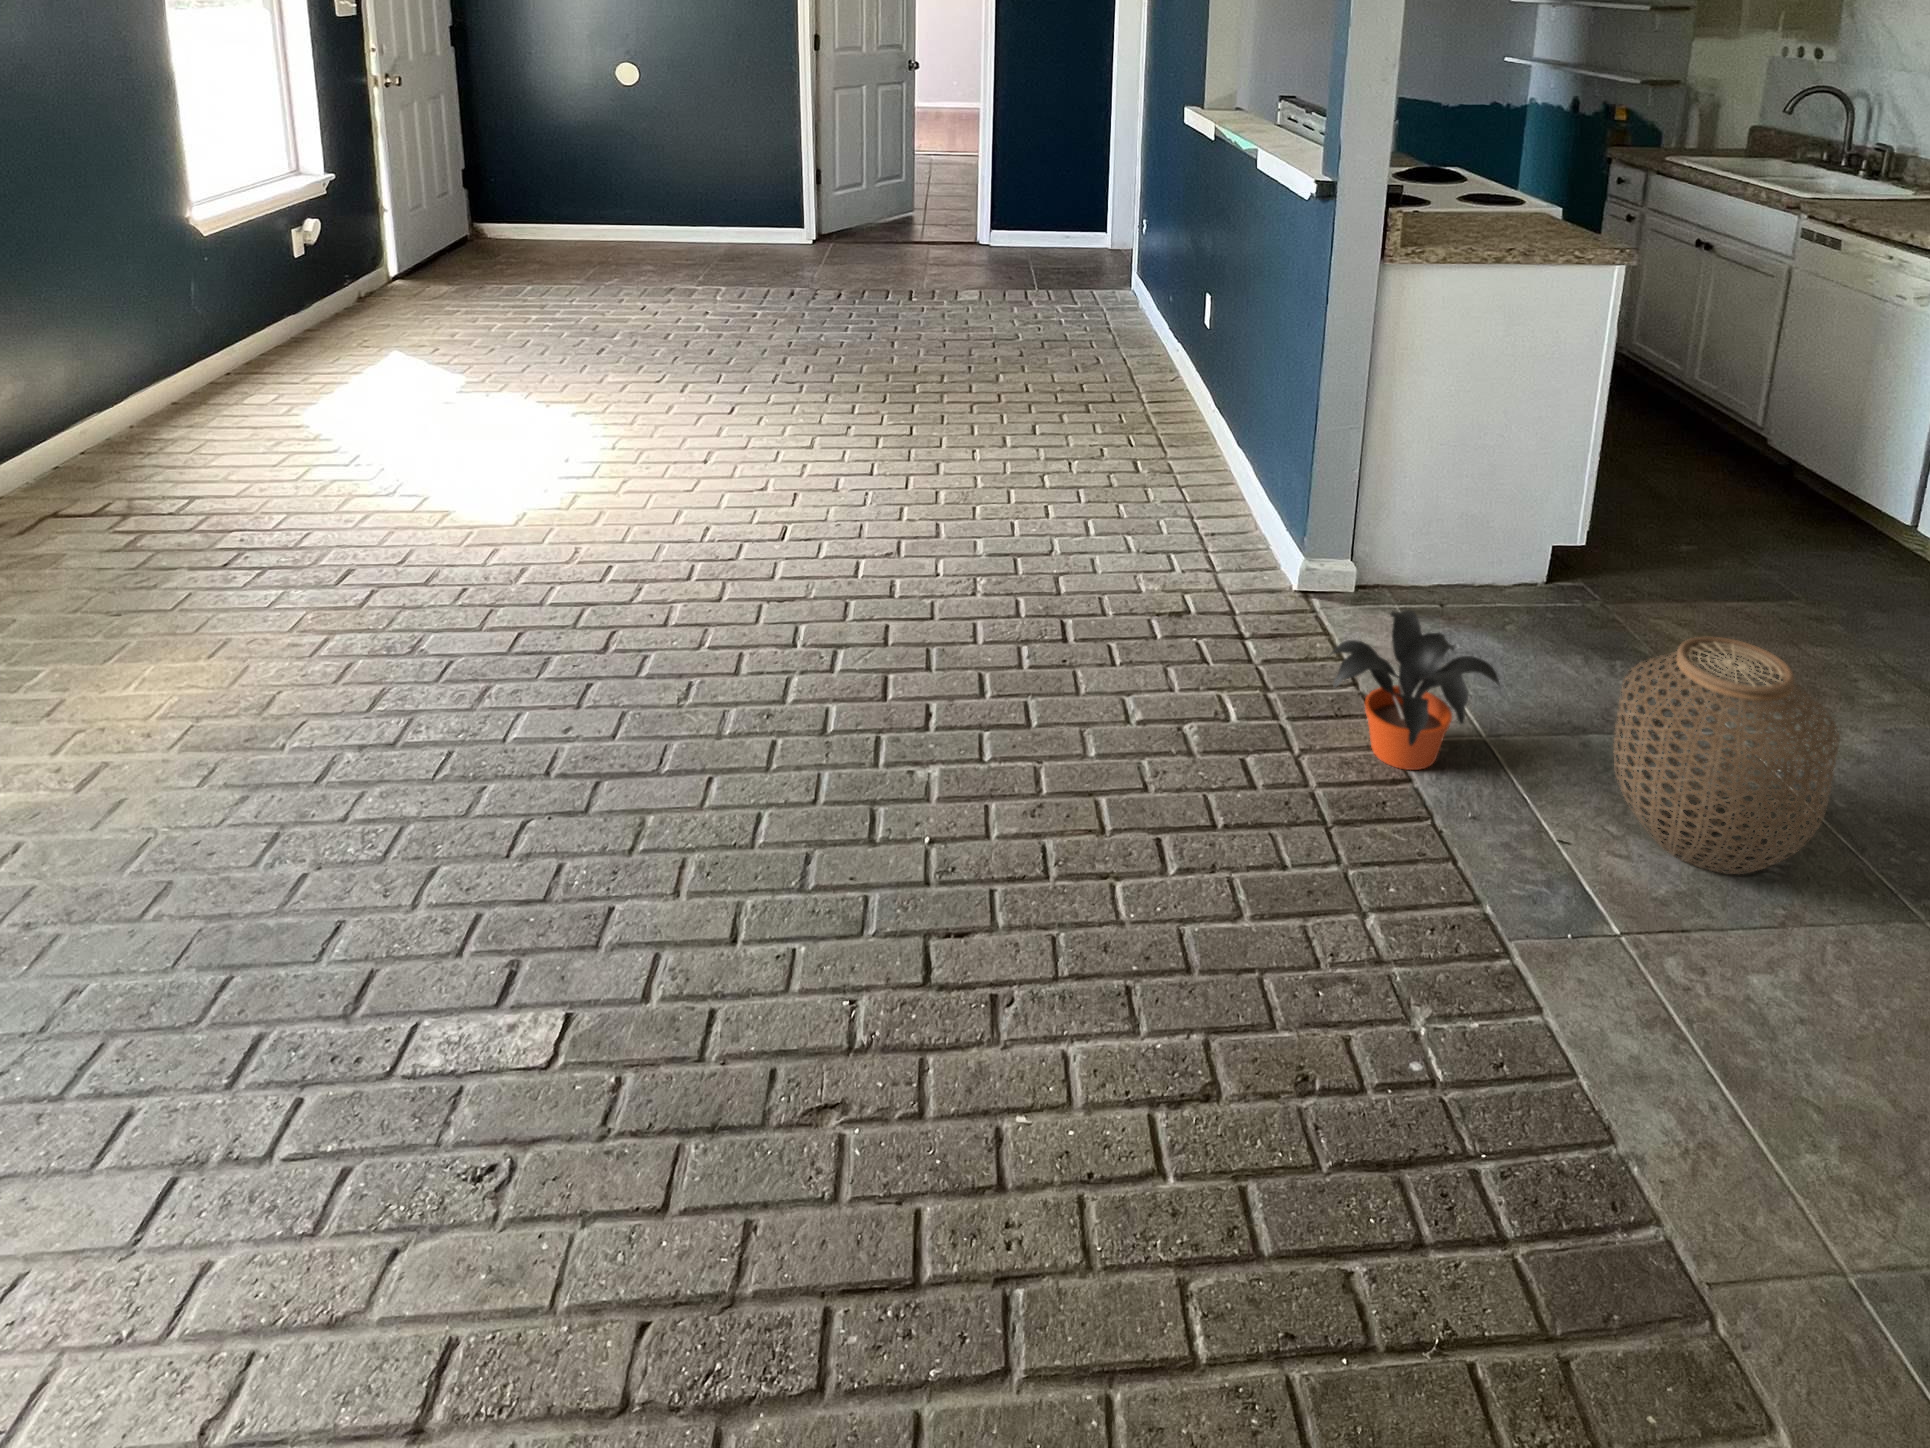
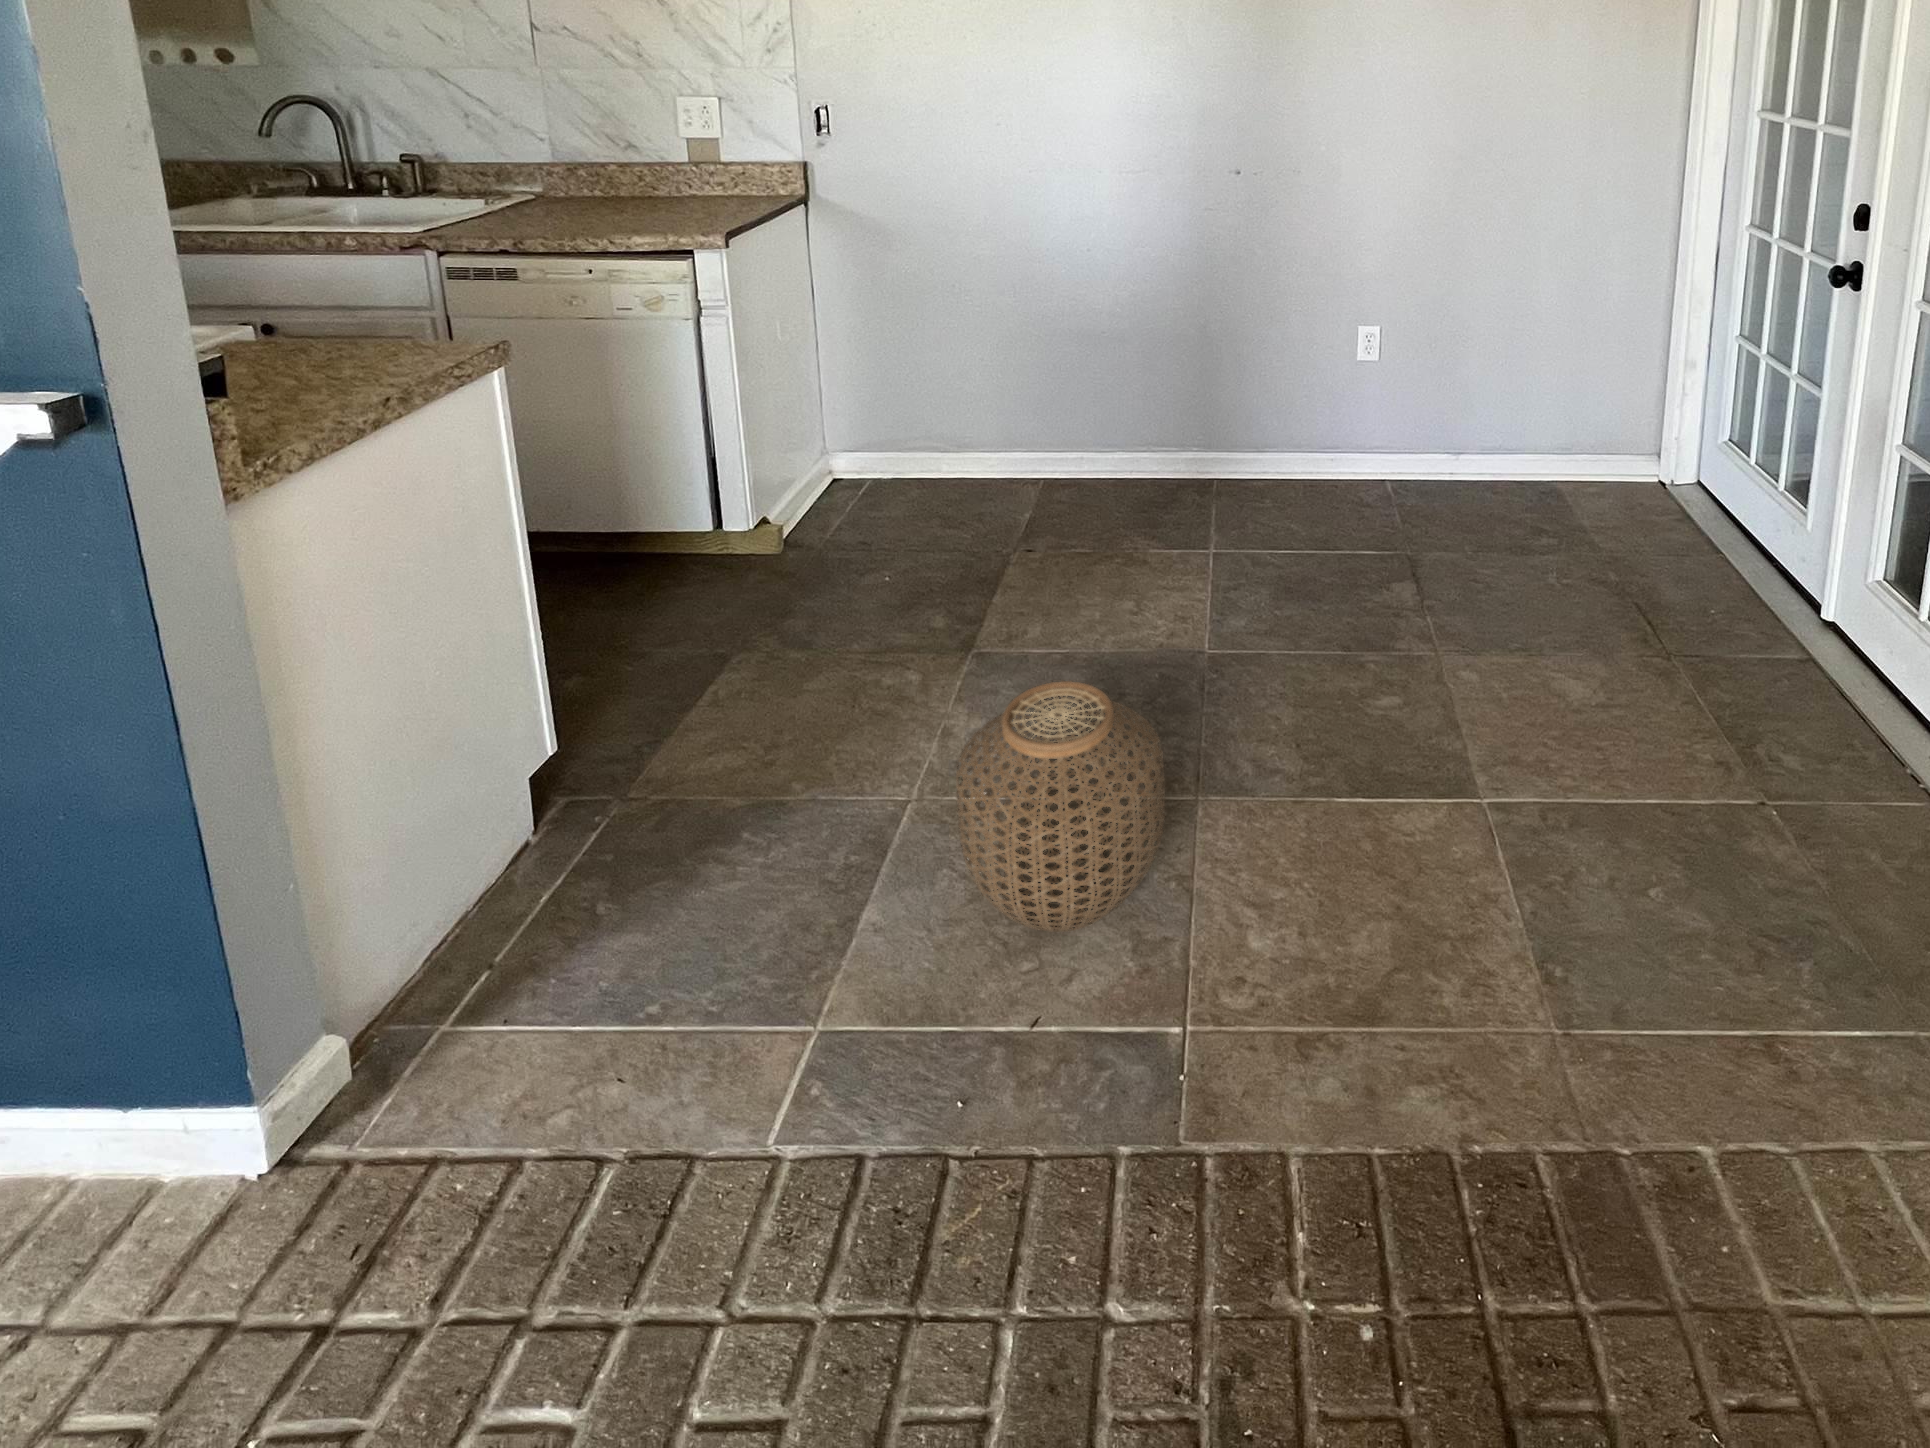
potted plant: present [1330,610,1499,770] -> none [663,937,937,1188]

